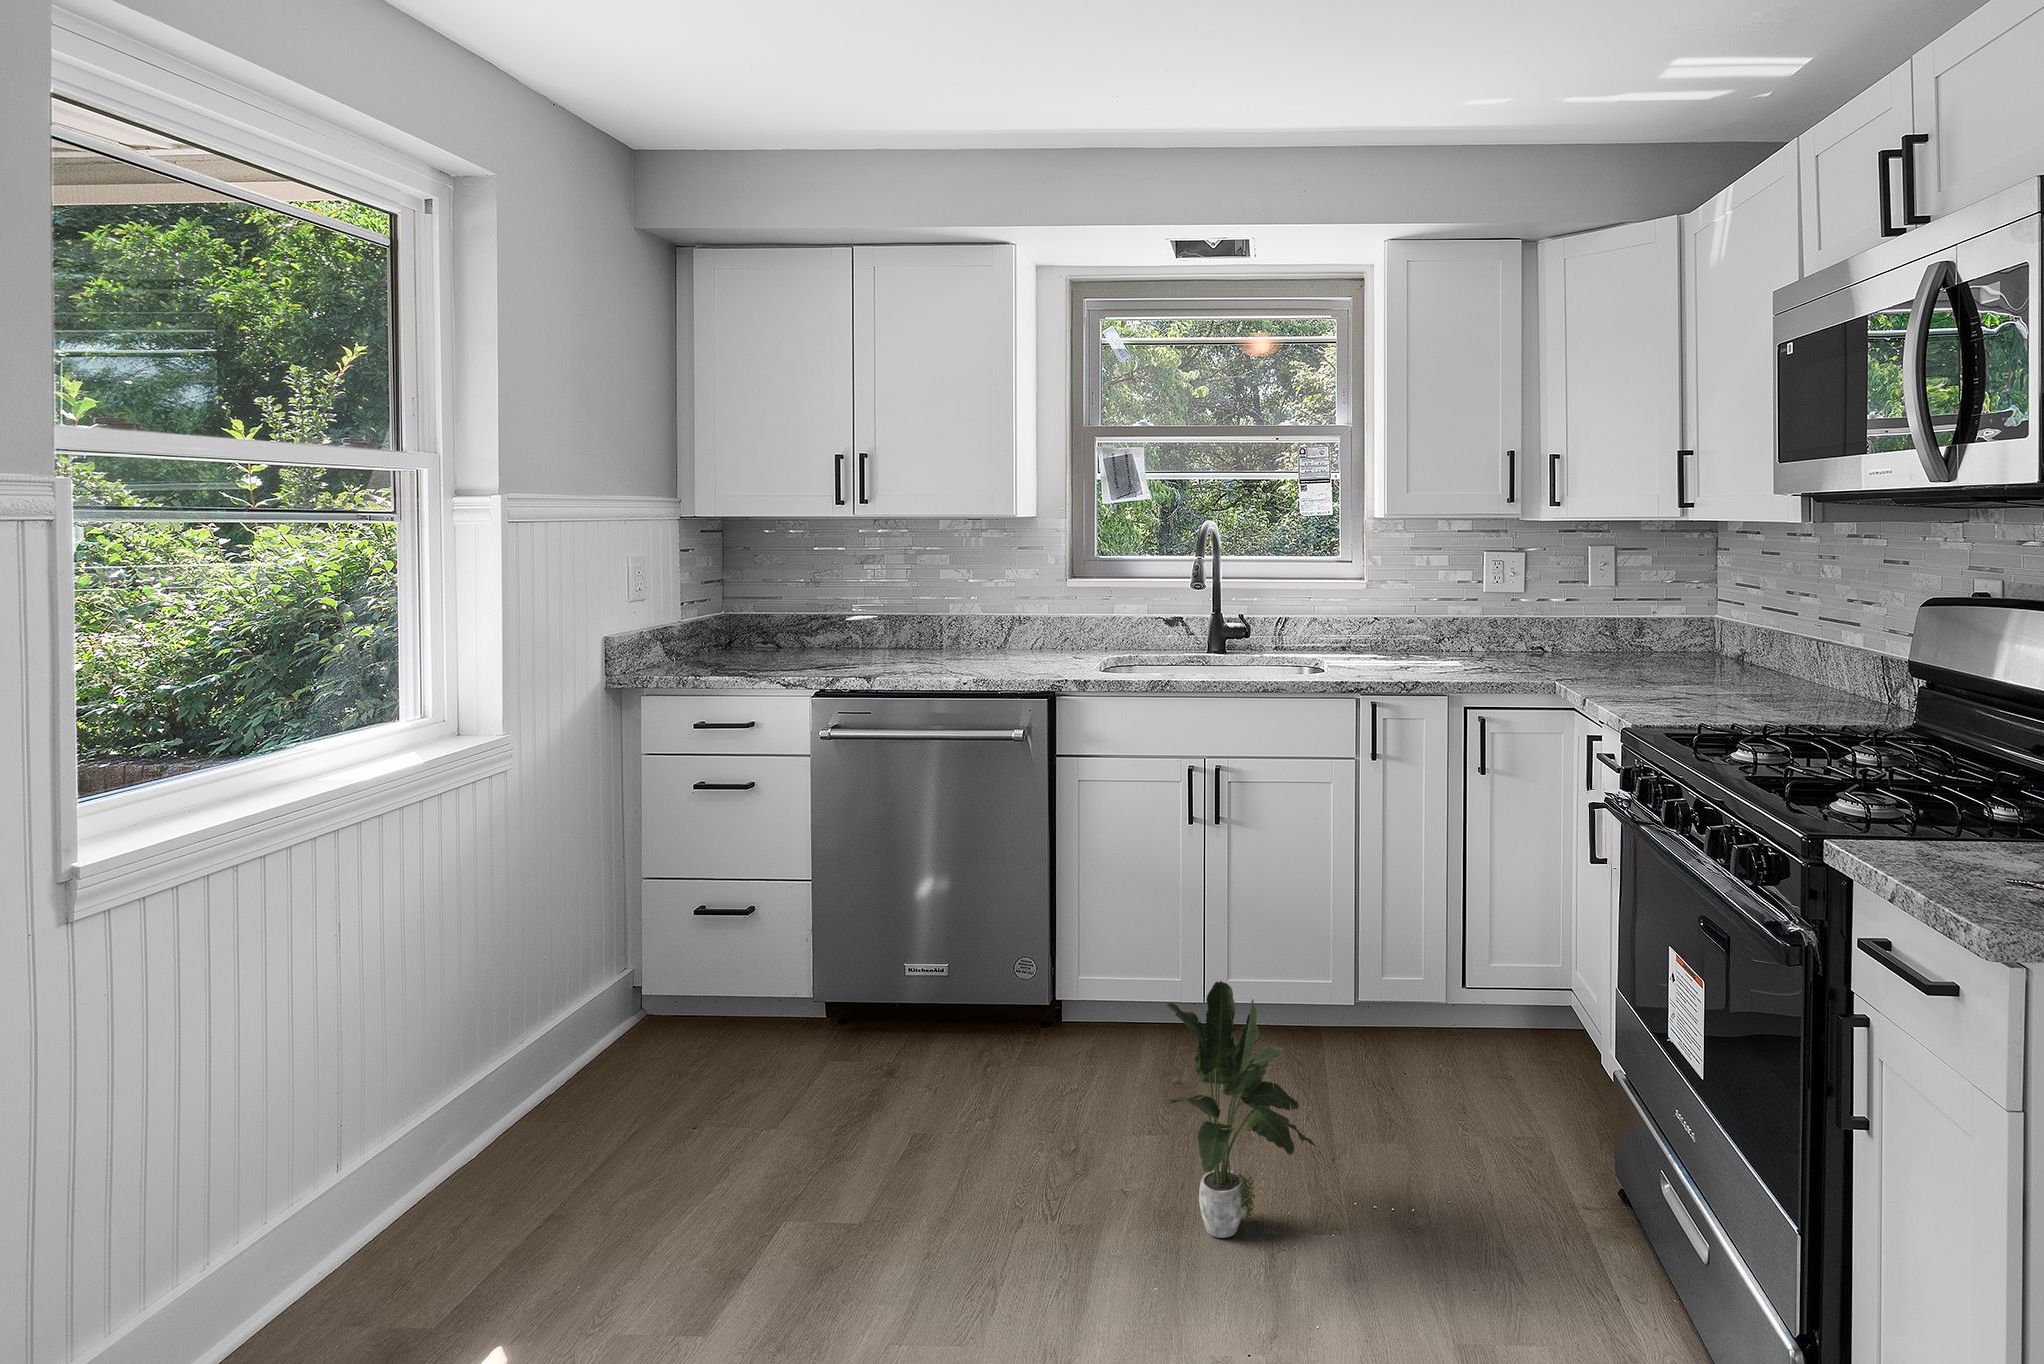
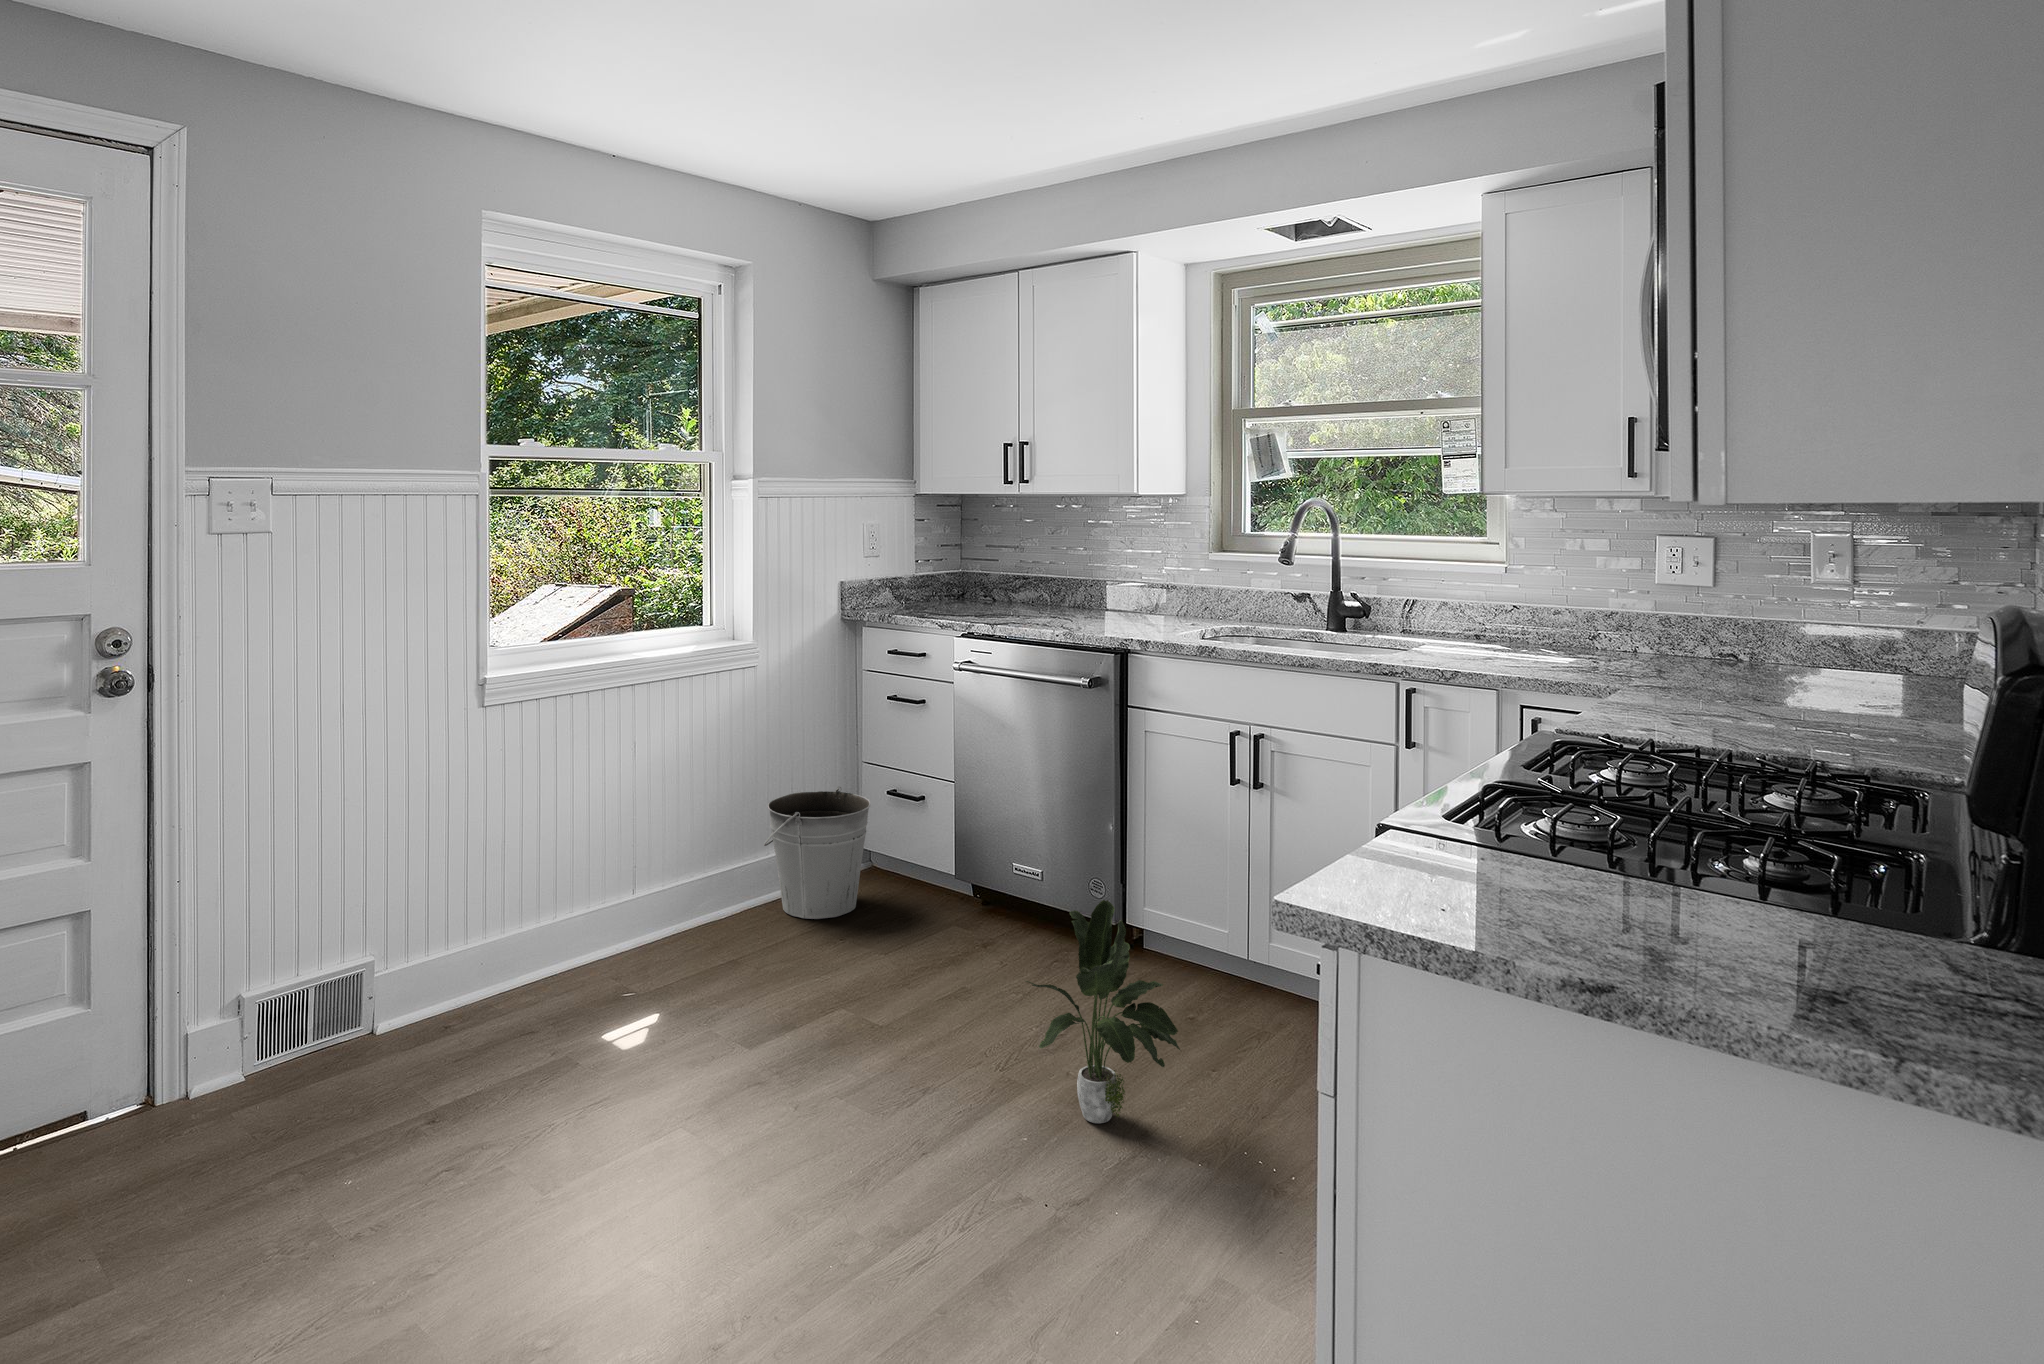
bucket: none [536,920,704,1119] -> present [763,787,871,919]

